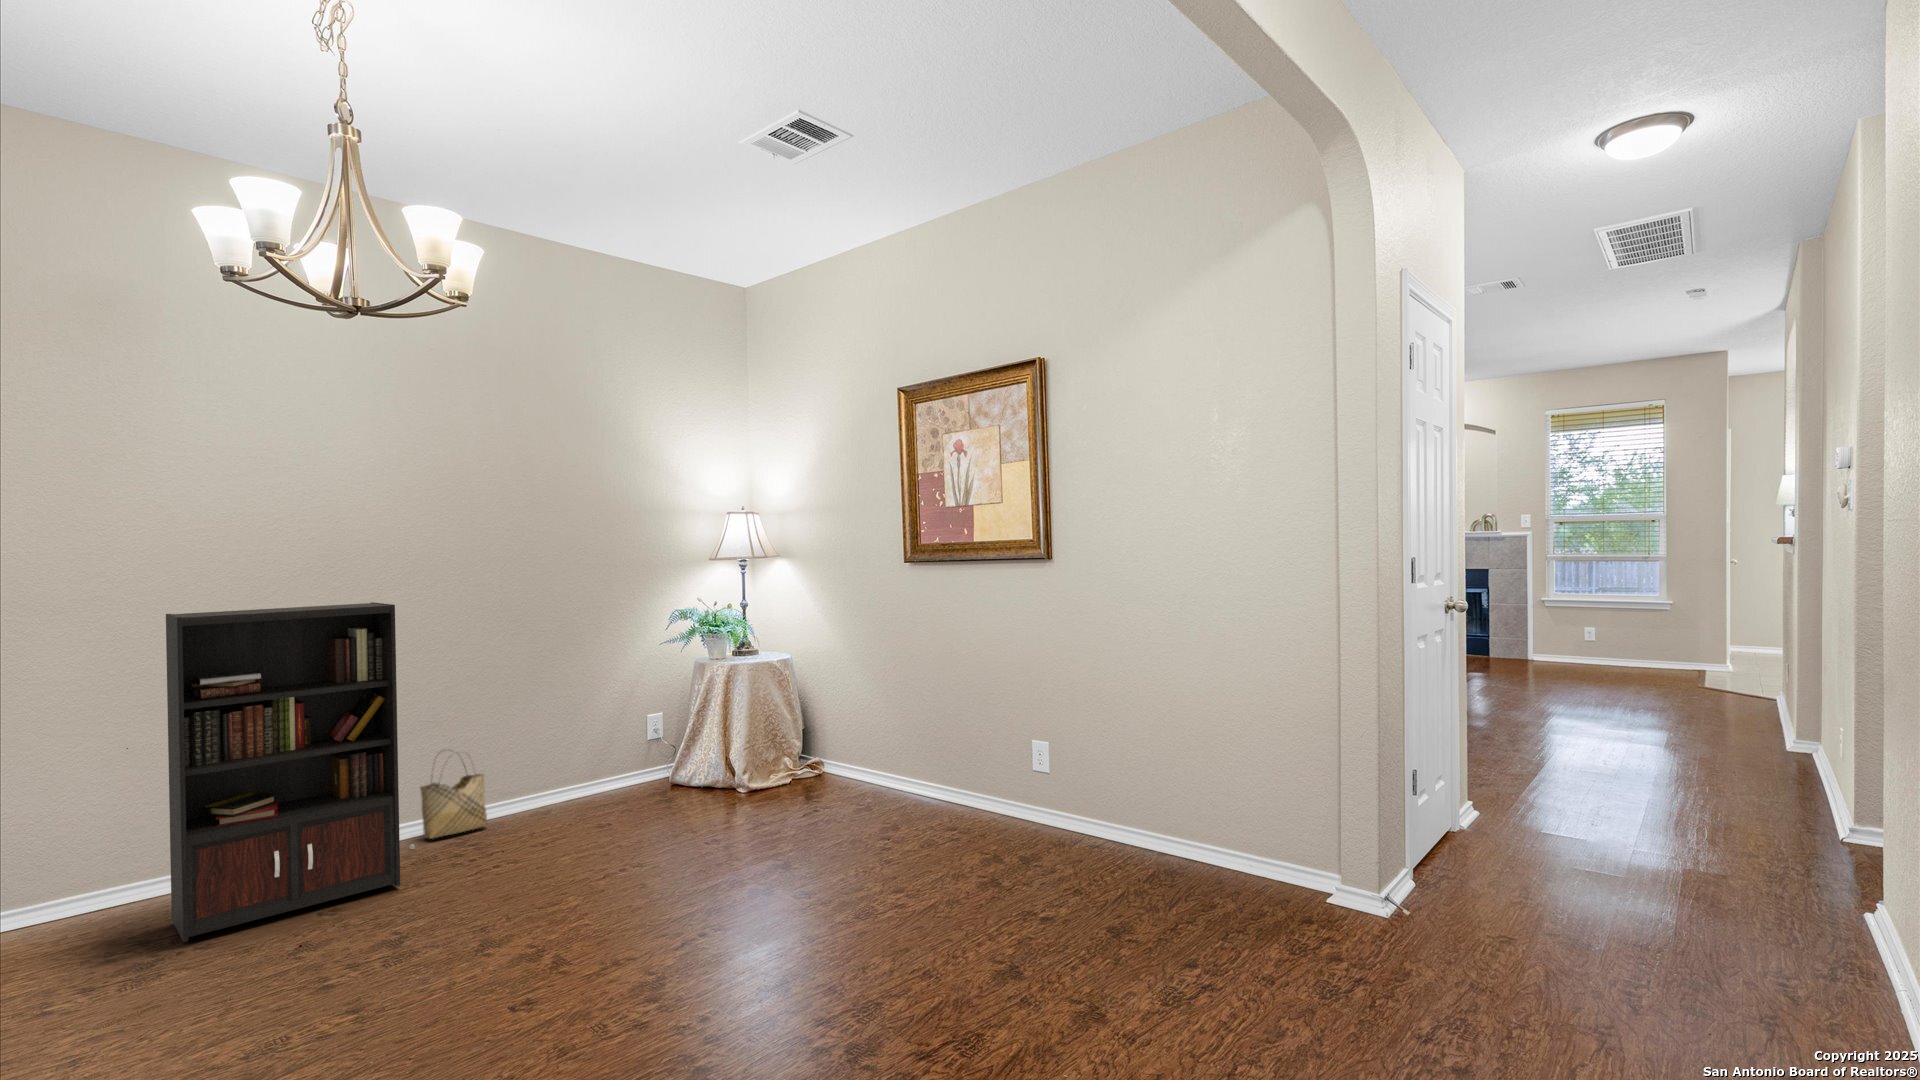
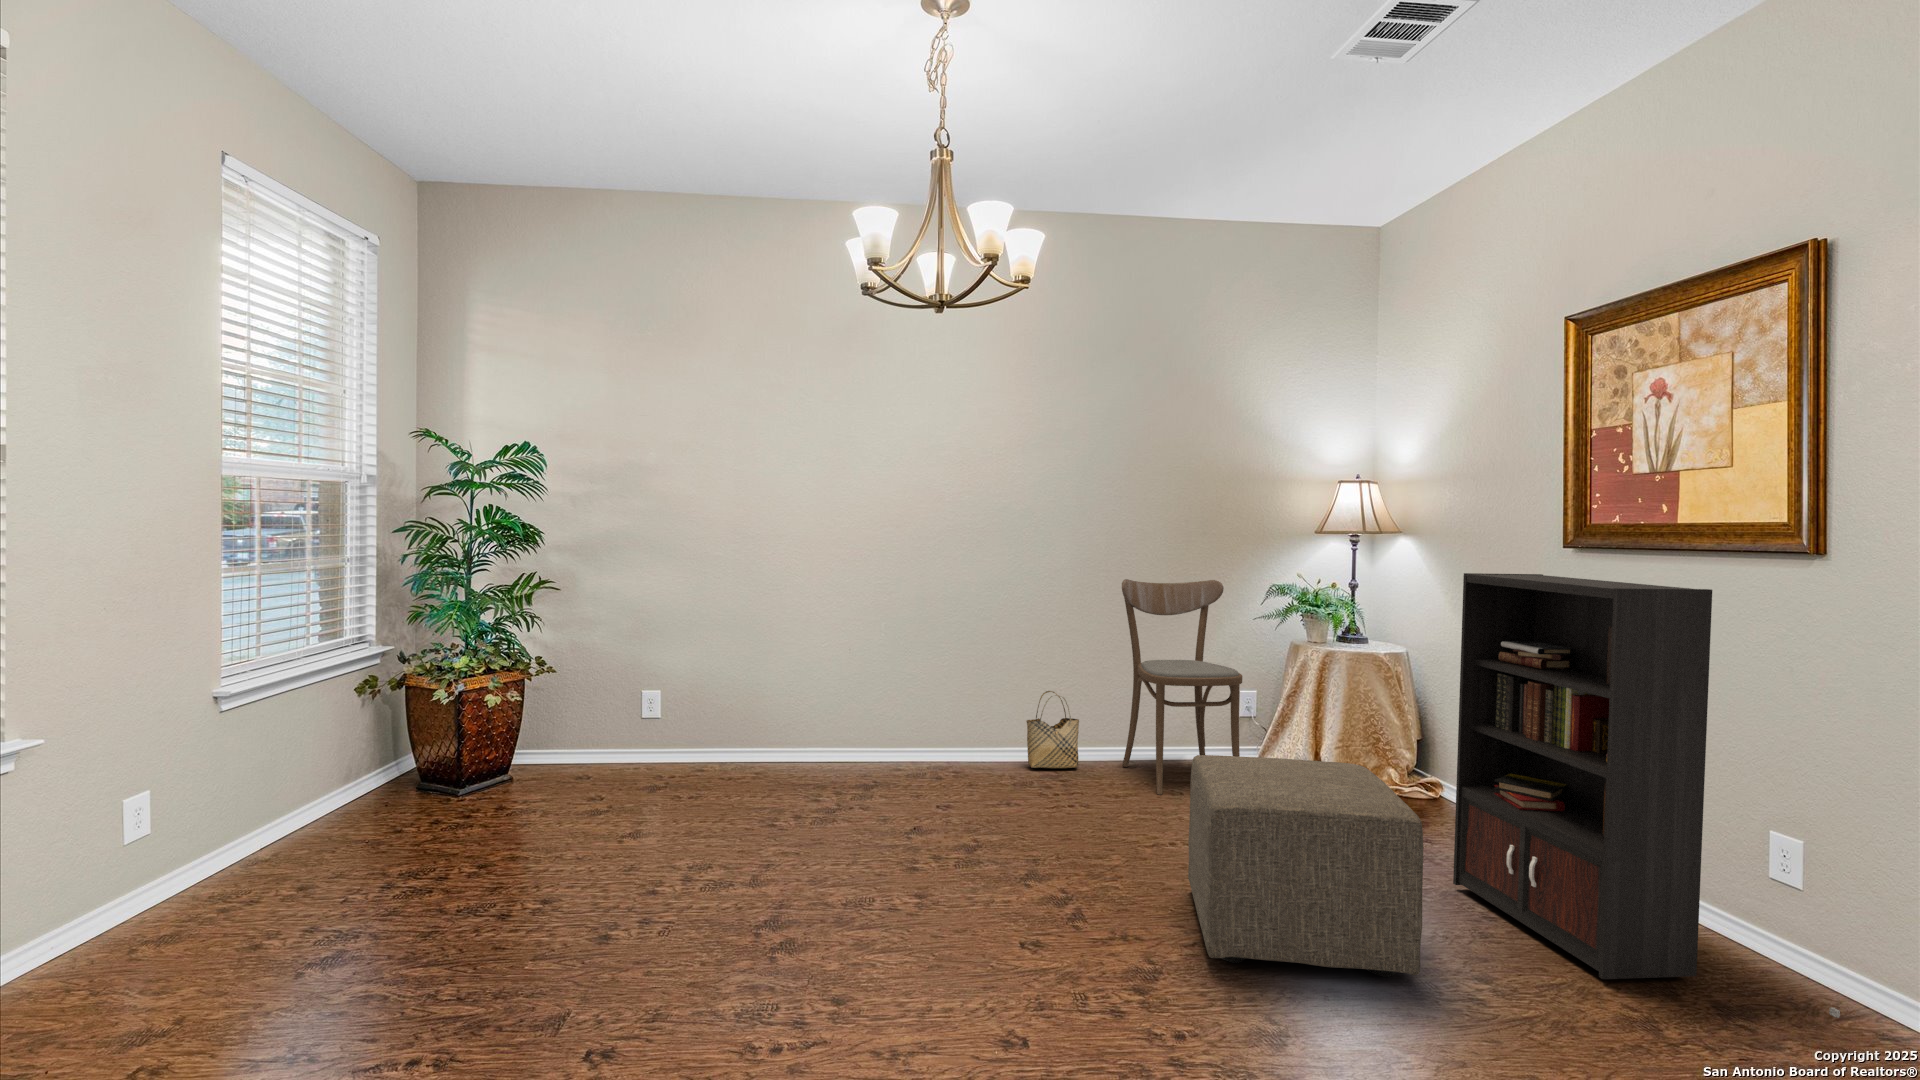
bookcase: present [166,602,415,942] -> present [1453,573,1840,1018]
dining chair: none [528,610,668,830] -> present [1122,579,1242,795]
ottoman: none [654,754,862,950] -> present [1188,755,1424,977]

